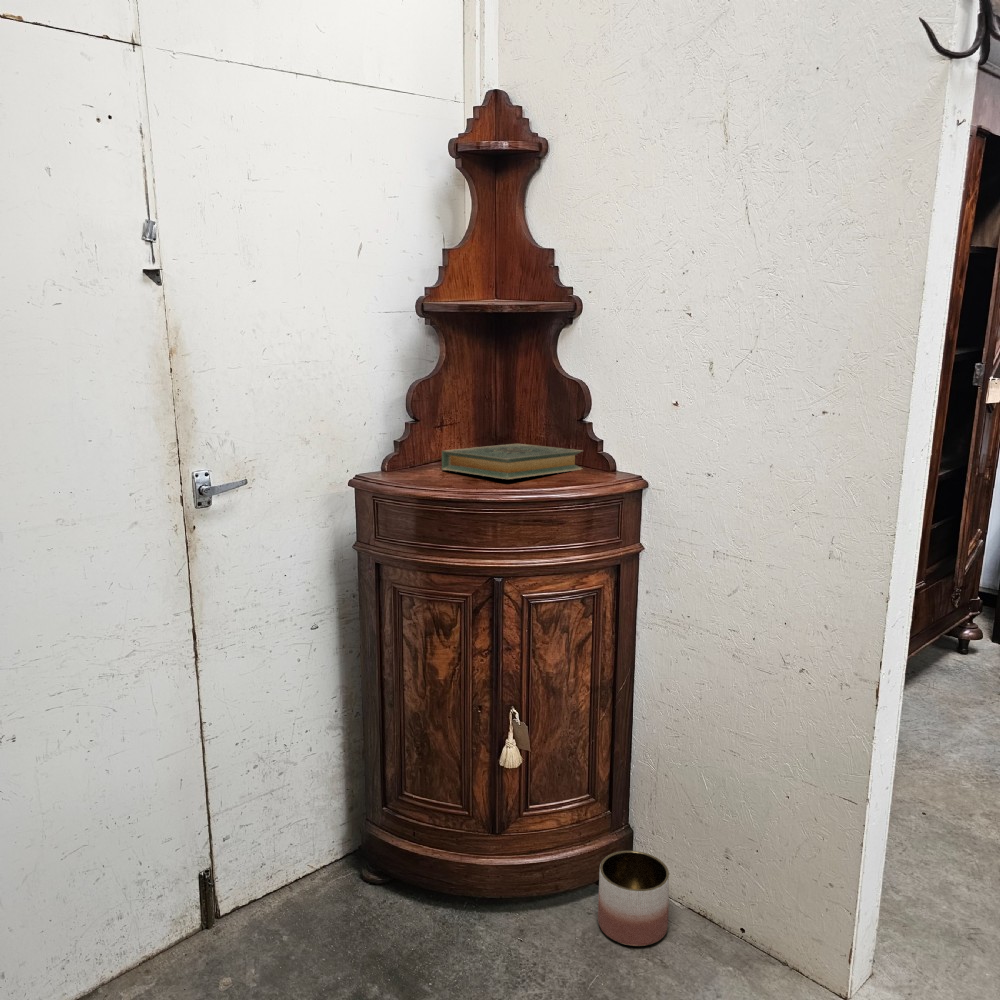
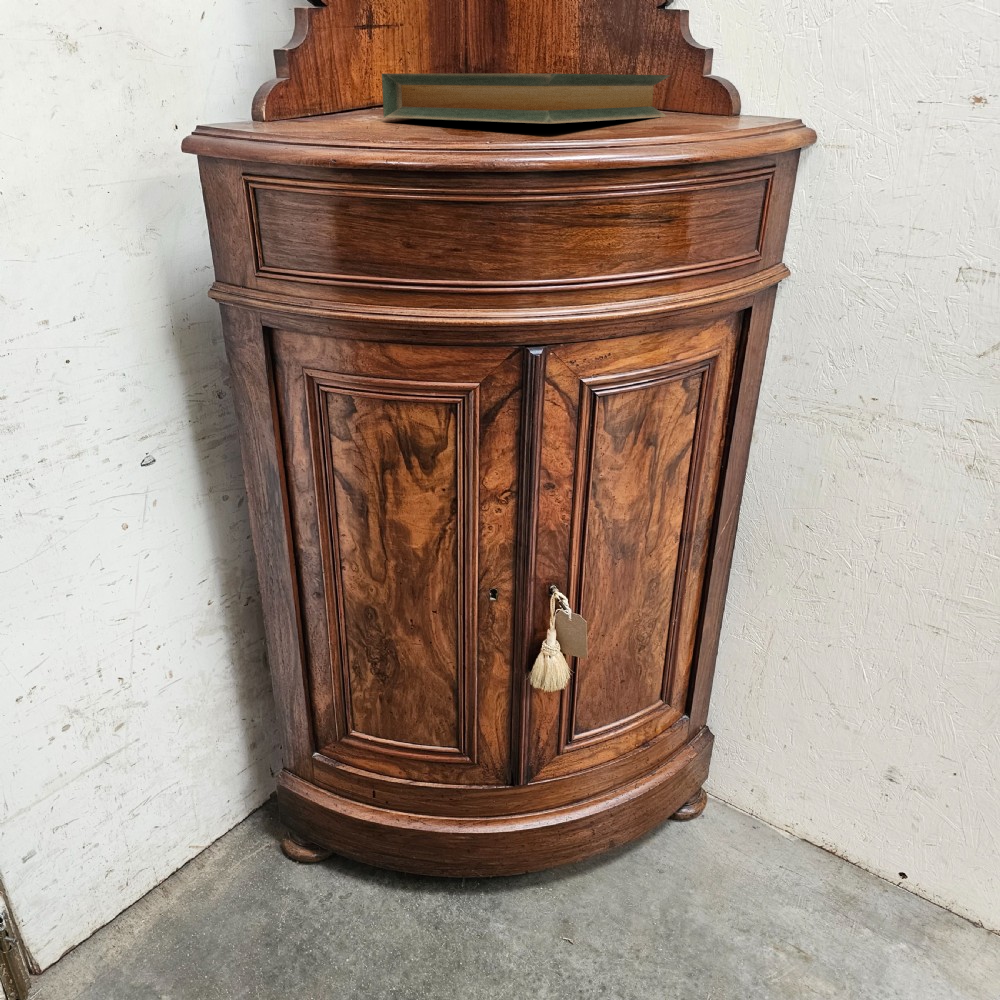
planter: present [598,851,669,946] -> none [679,775,803,929]

